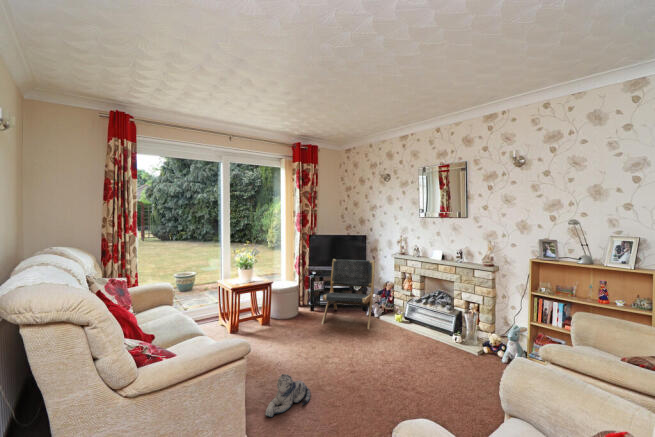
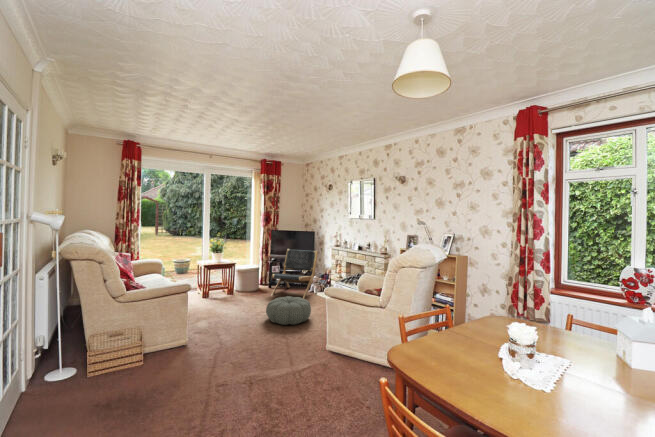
pouf: none [345,334,414,385] -> present [266,296,311,325]
plush toy: present [265,374,311,417] -> none [204,311,237,334]

